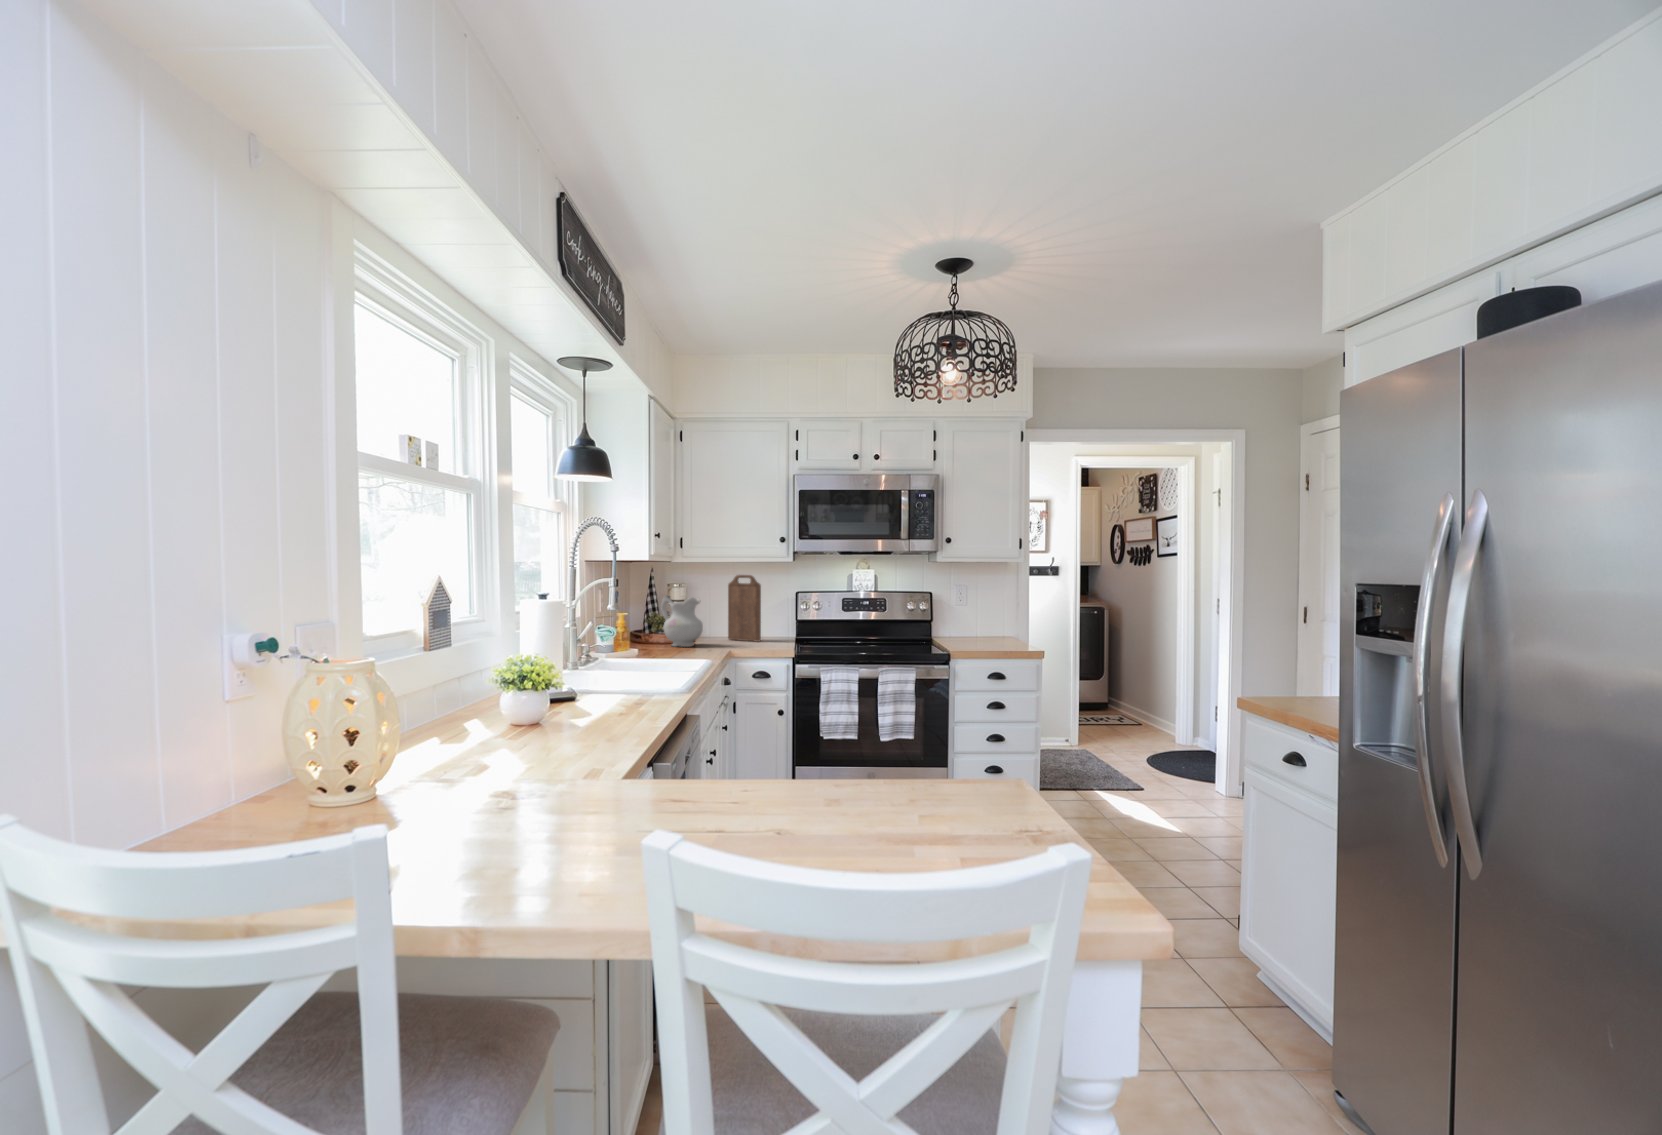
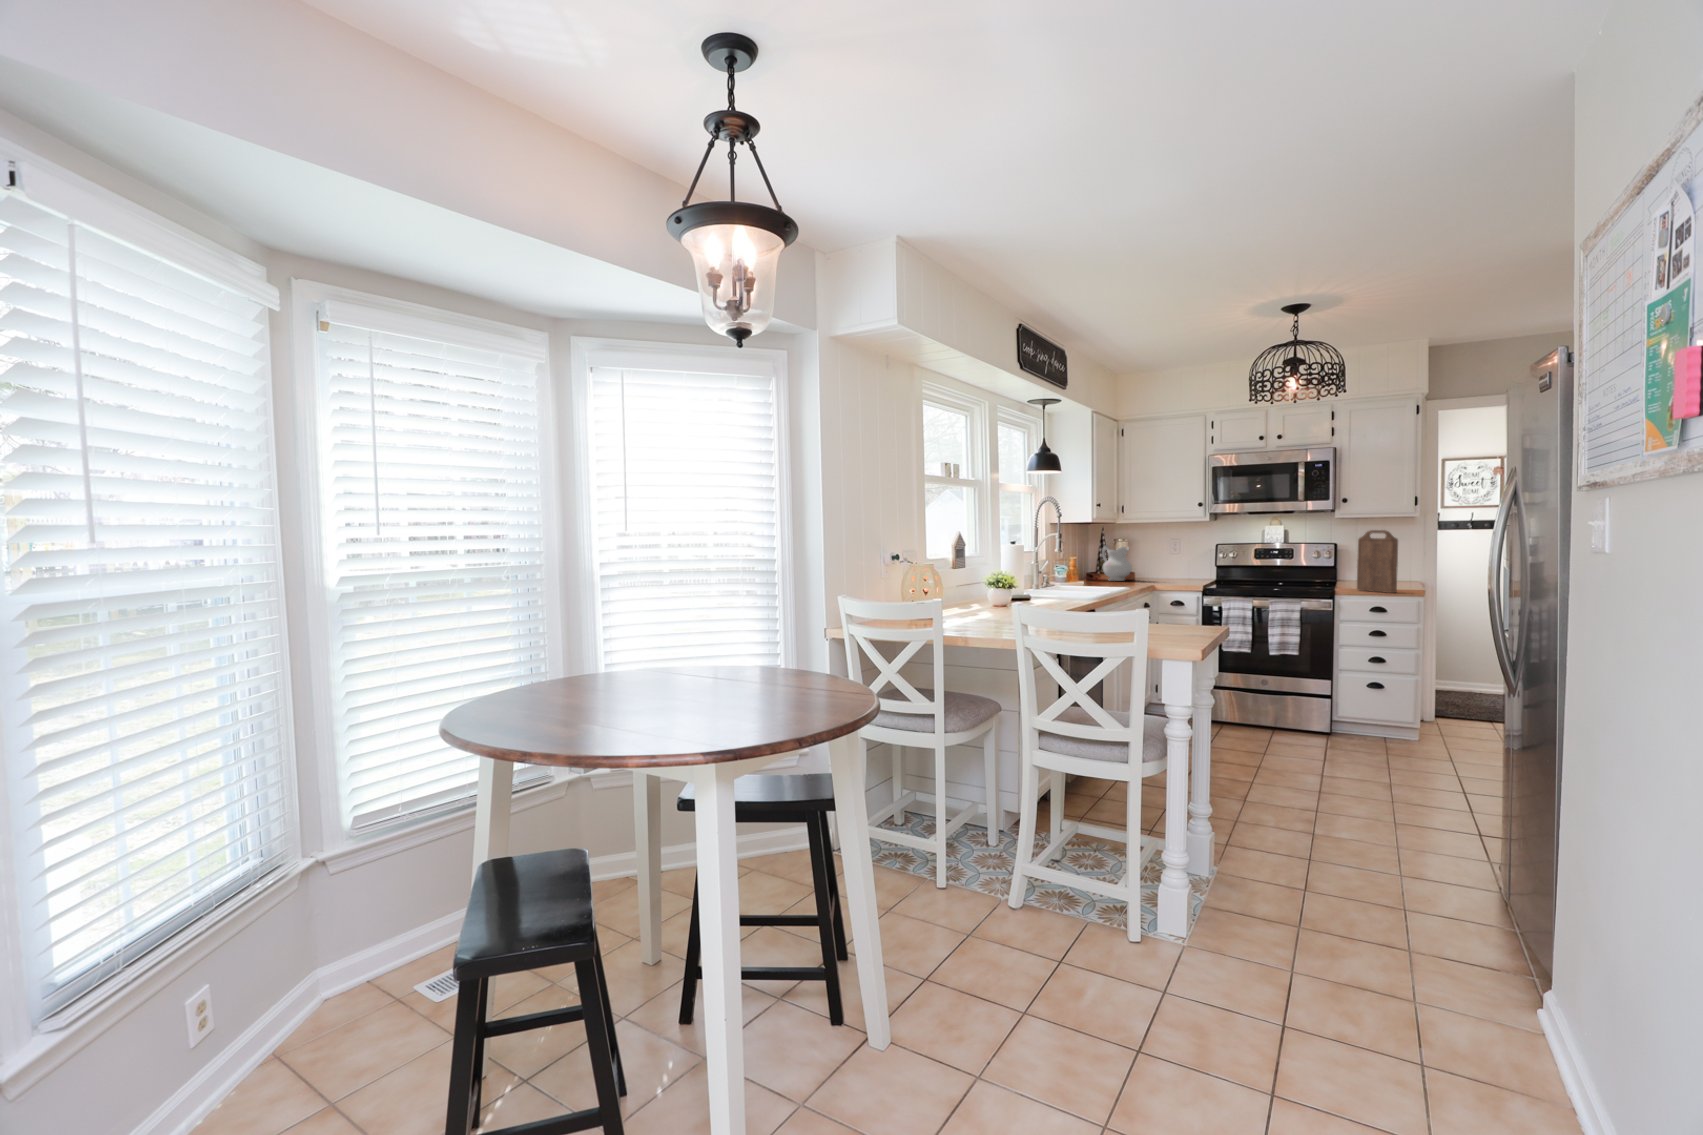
cutting board: present [728,575,761,642] -> present [1357,530,1398,593]

